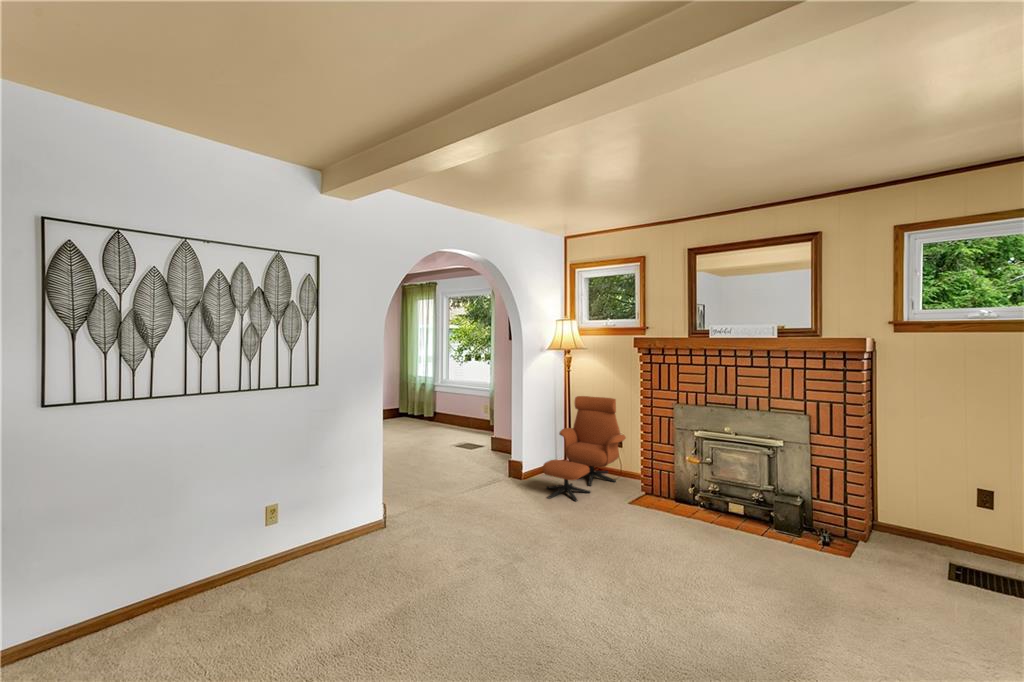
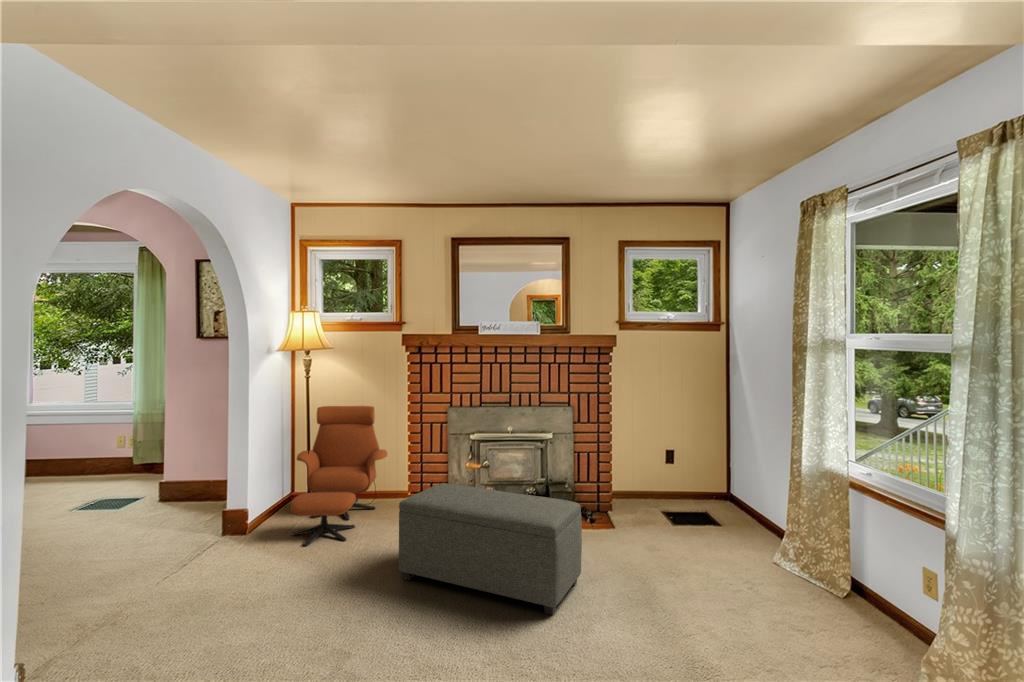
ottoman: none [589,471,755,622] -> present [399,483,582,615]

